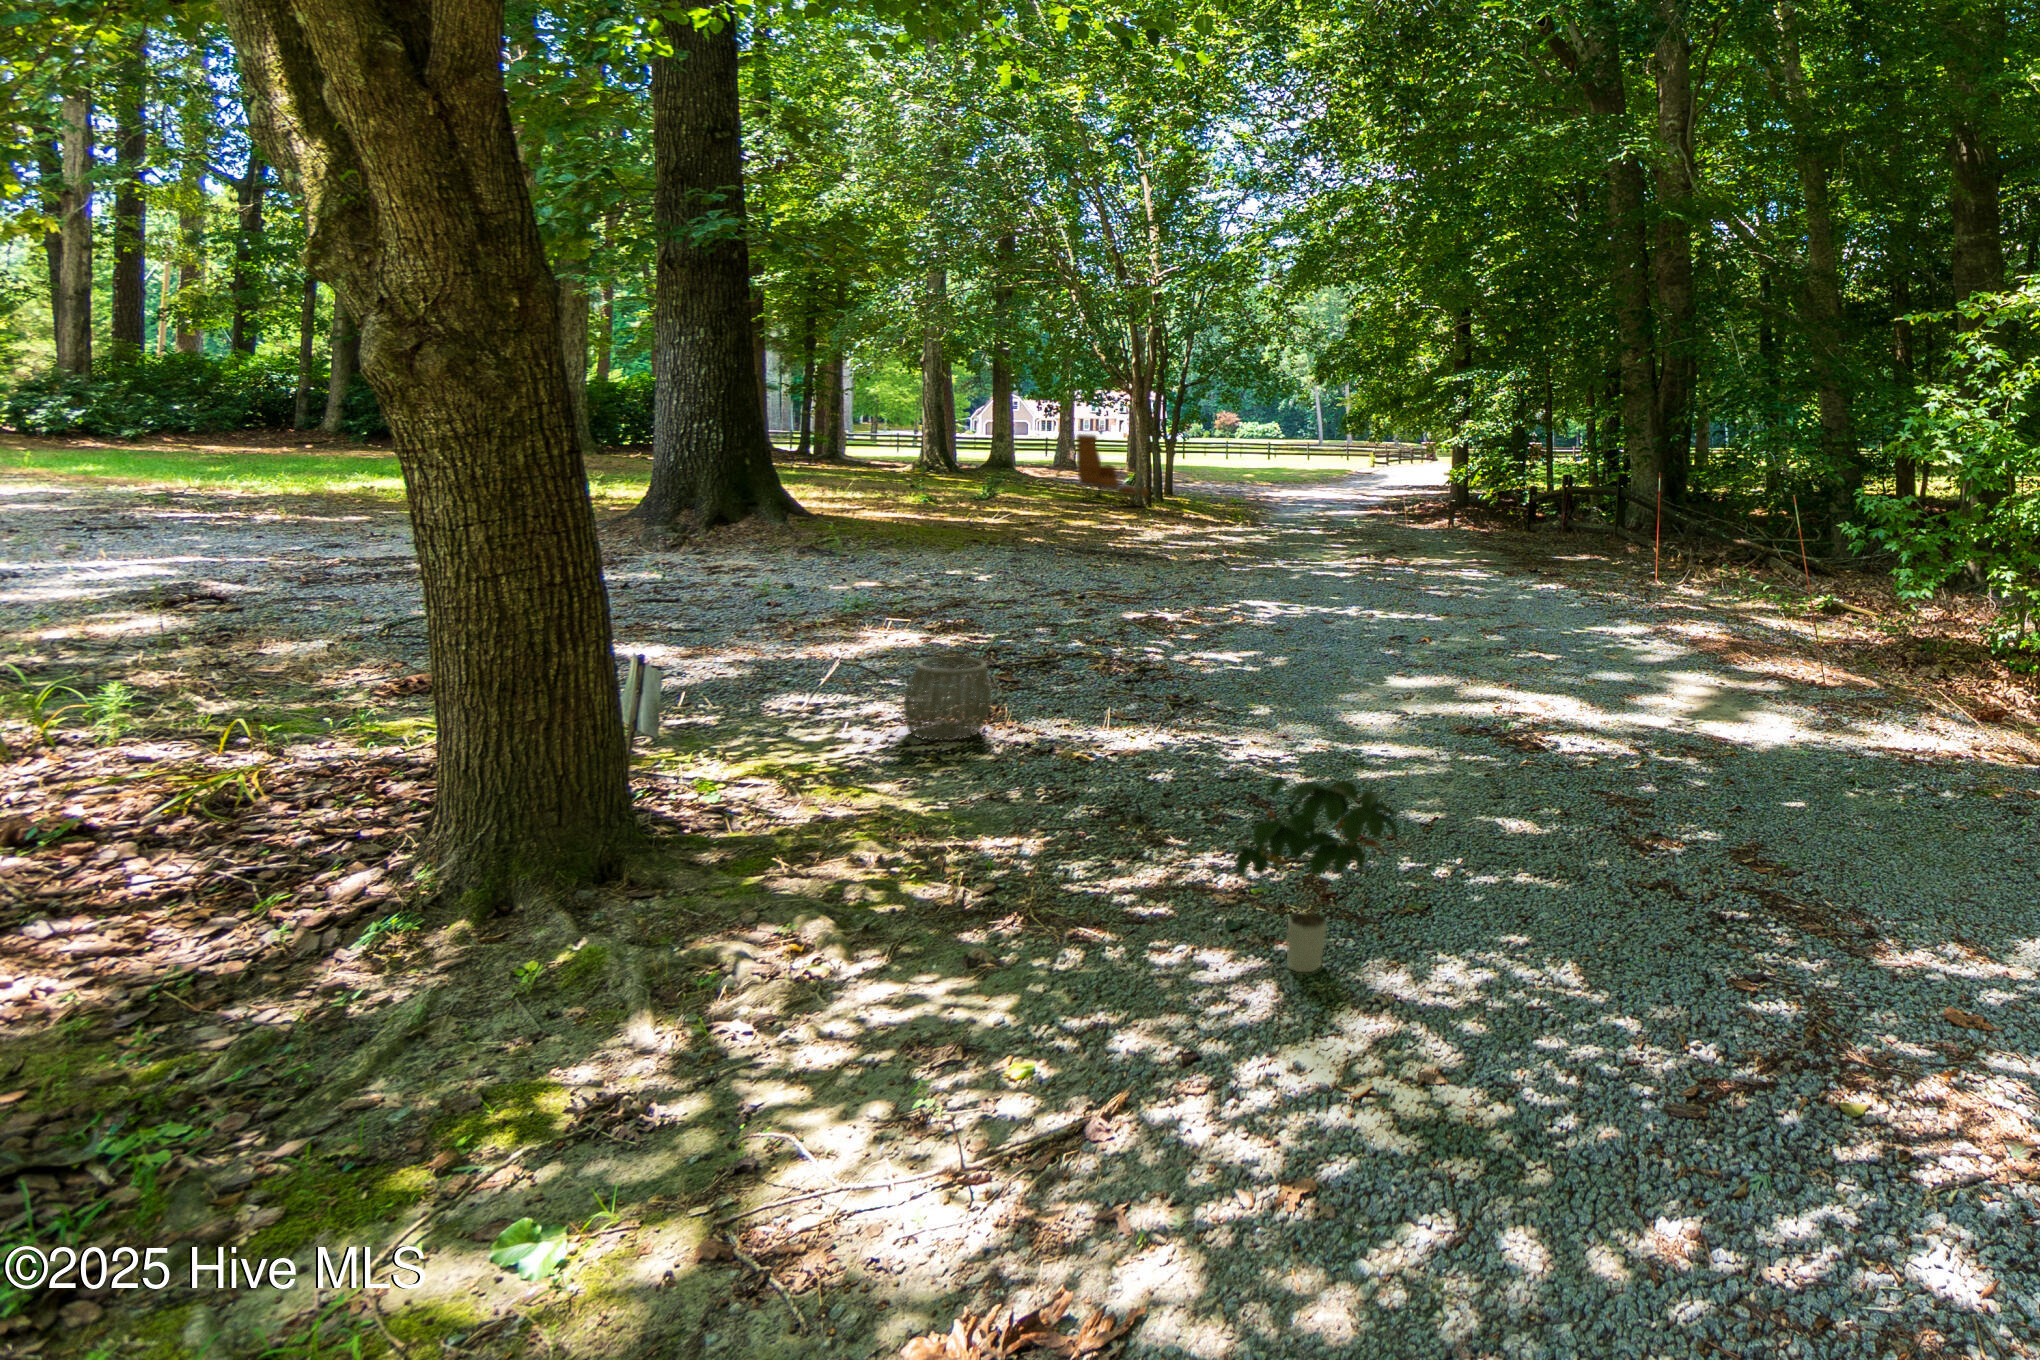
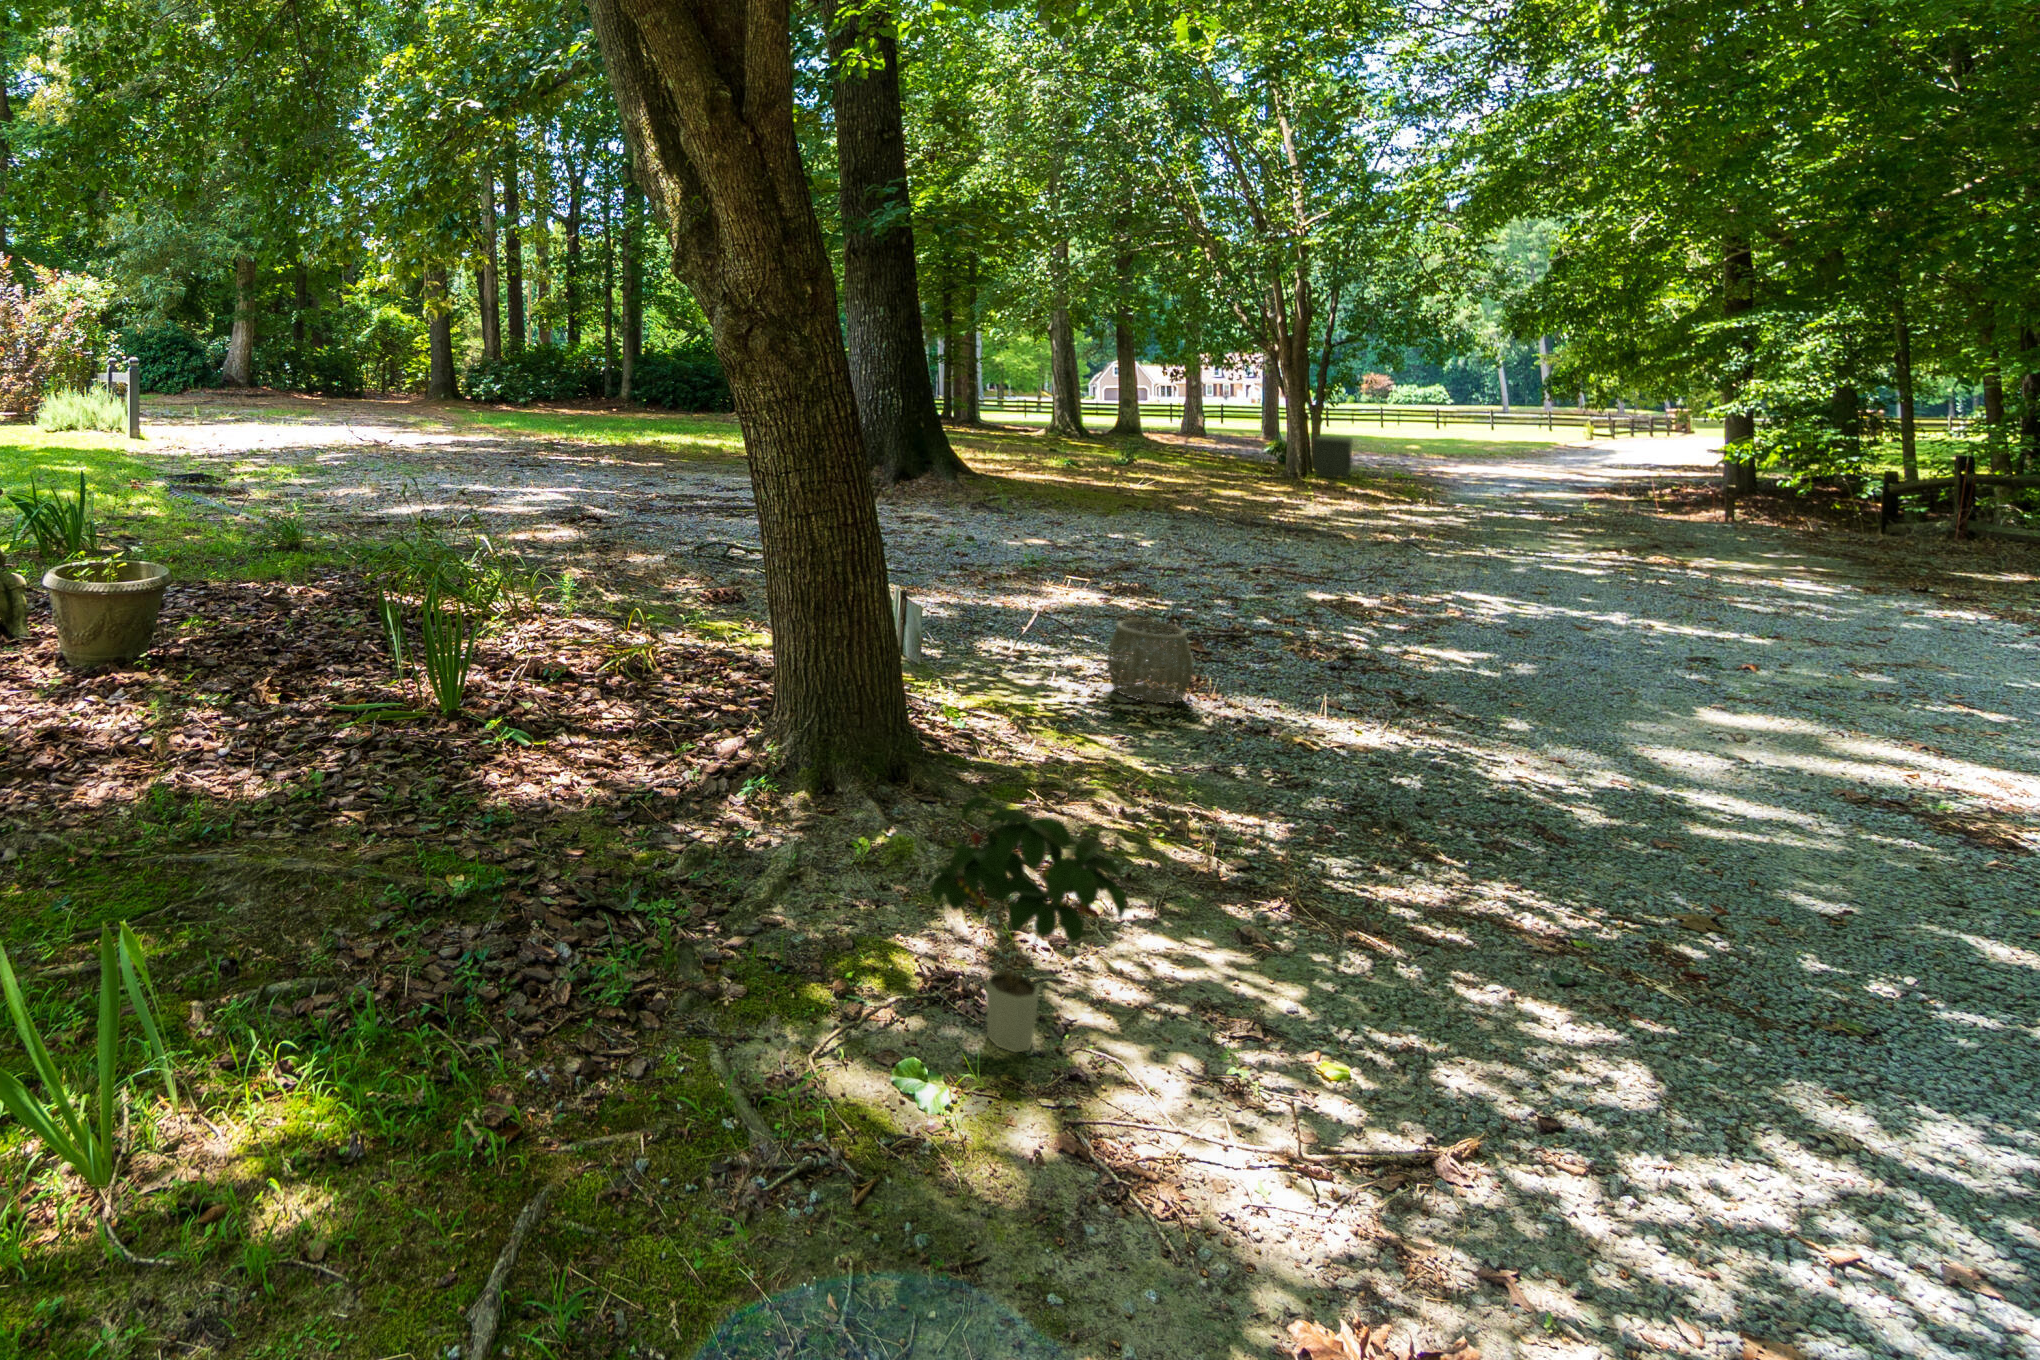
lounge chair: present [1077,434,1148,506] -> none [1209,403,1294,480]
bench: none [1164,466,1200,506] -> present [1313,435,1353,479]
potted plant: present [1230,777,1398,972] -> present [924,796,1127,1052]

